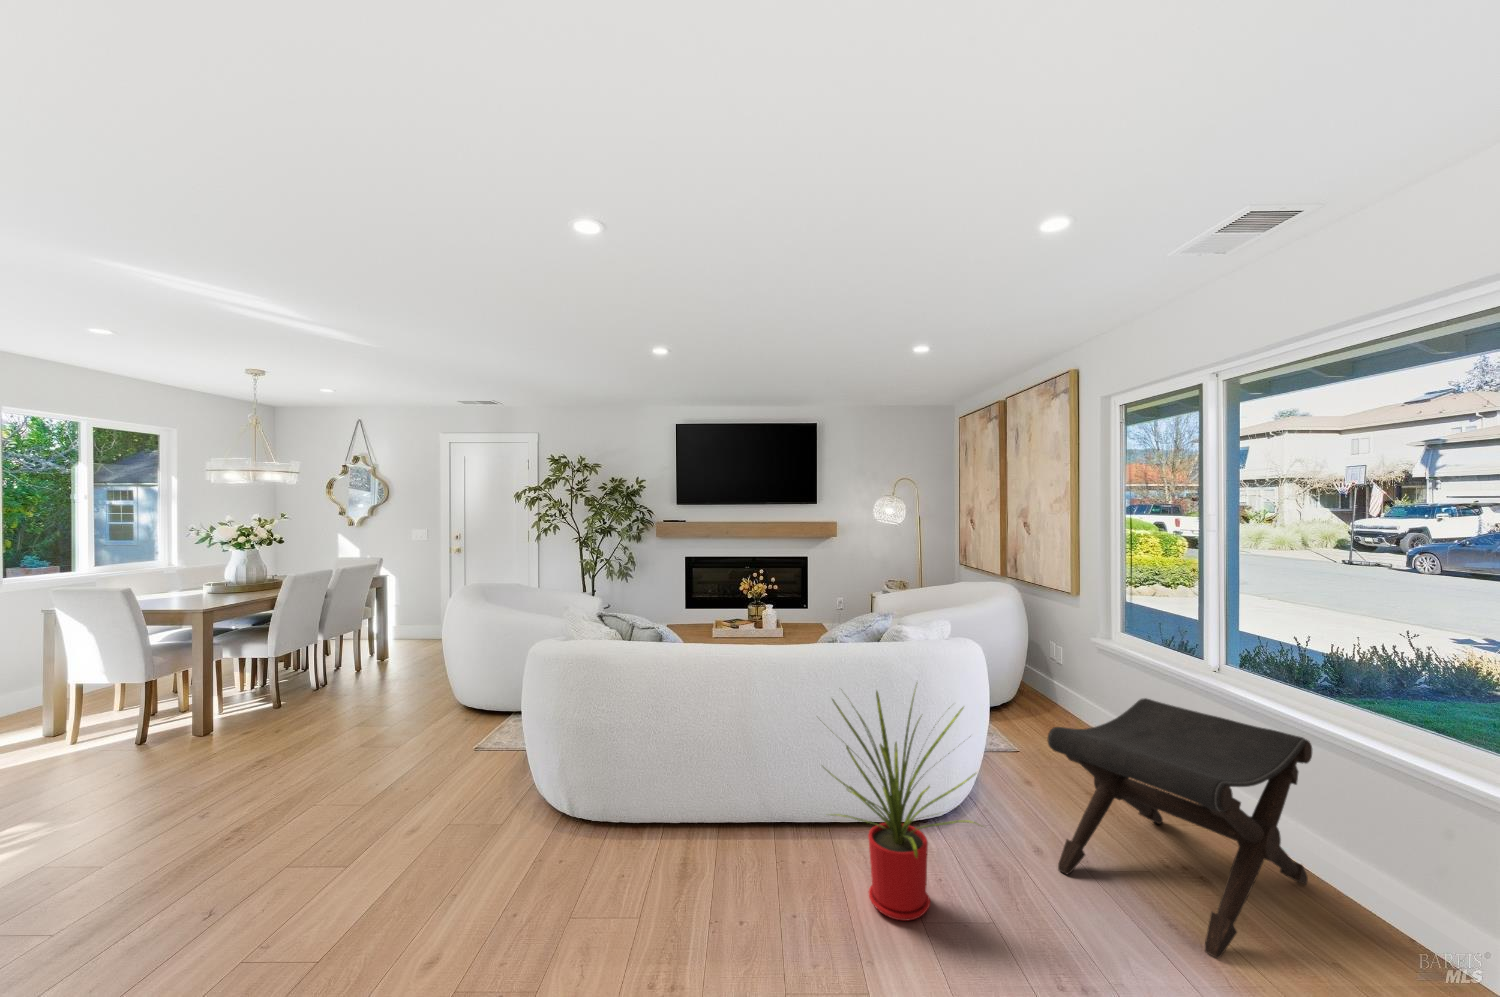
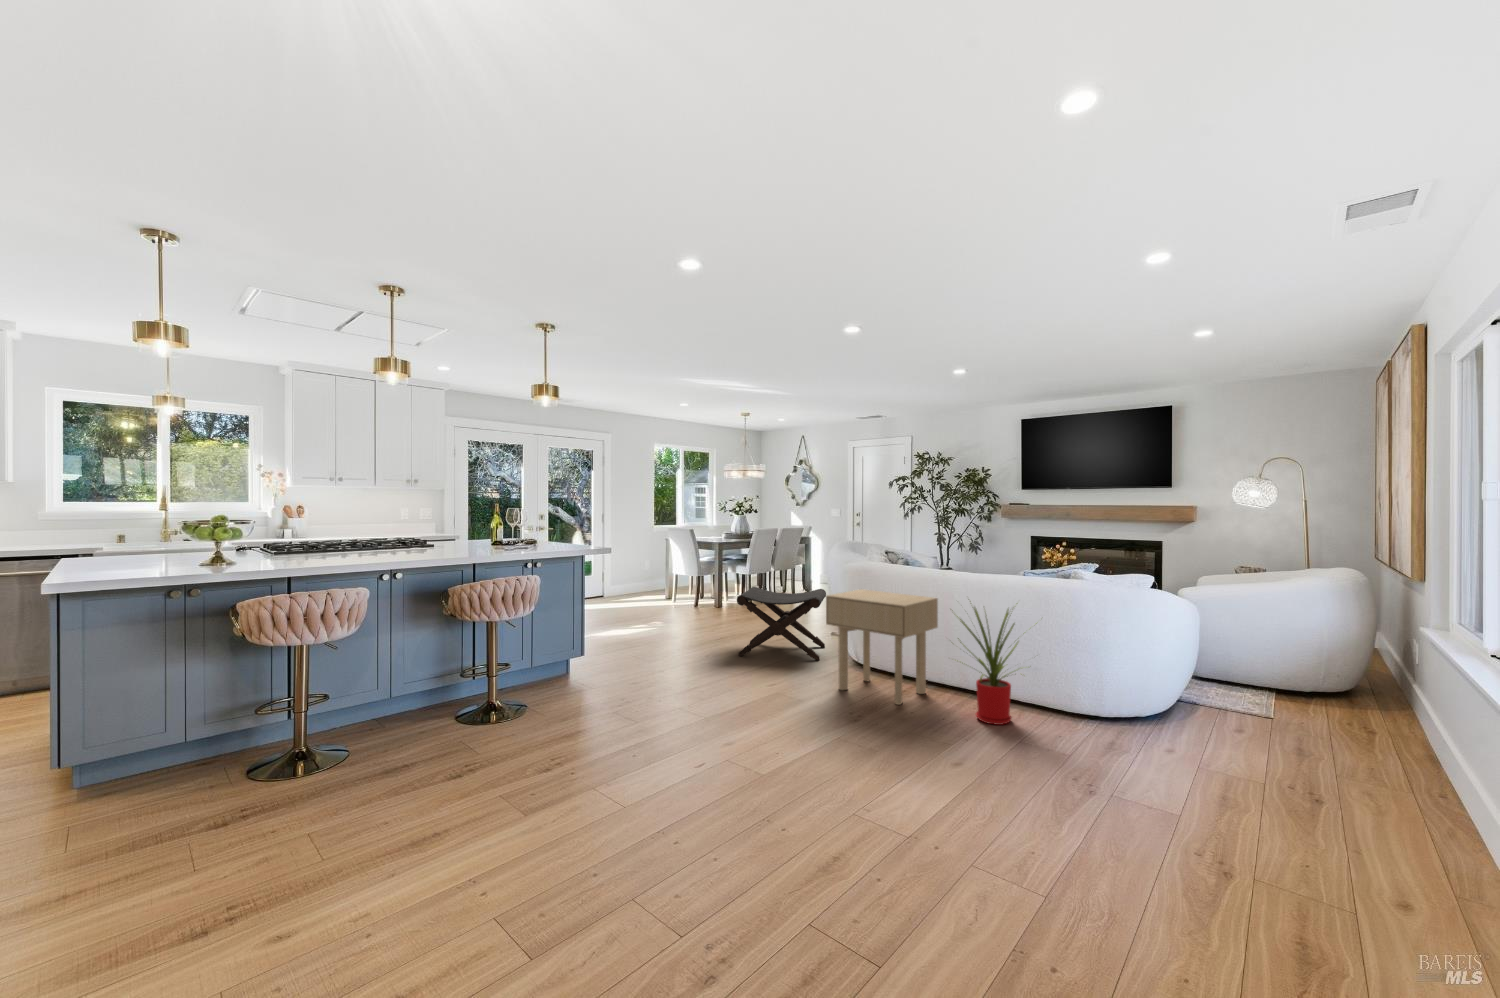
side table: none [558,690,758,935] -> present [826,589,938,705]
footstool: present [1047,698,1312,958] -> present [737,587,826,660]

